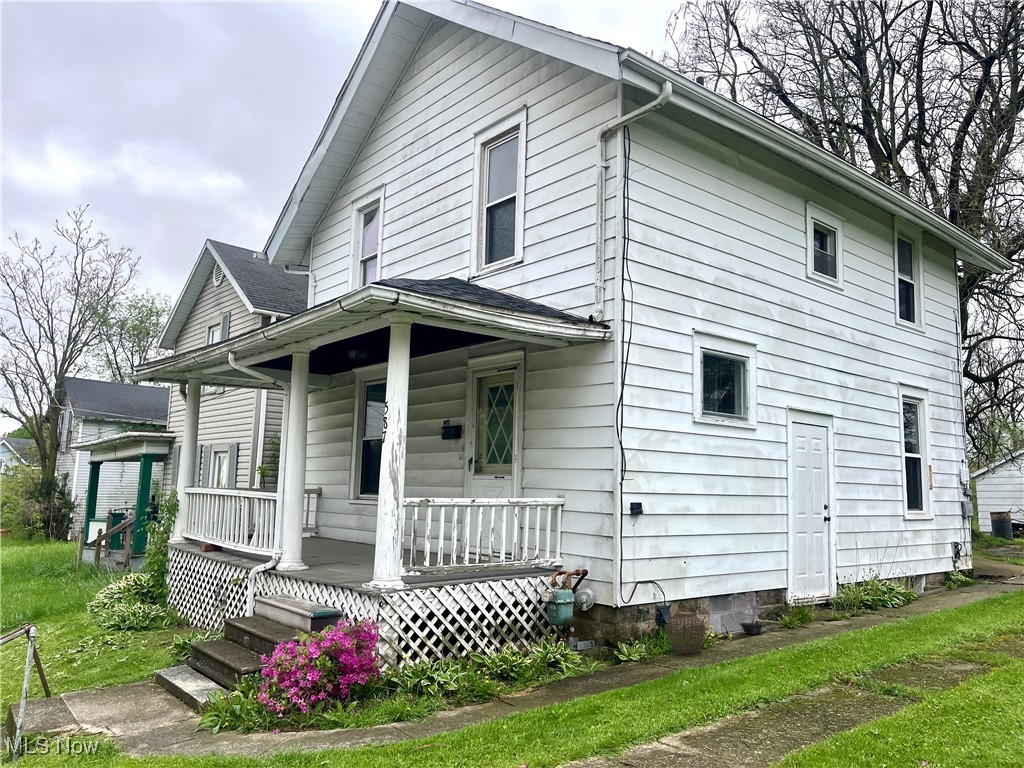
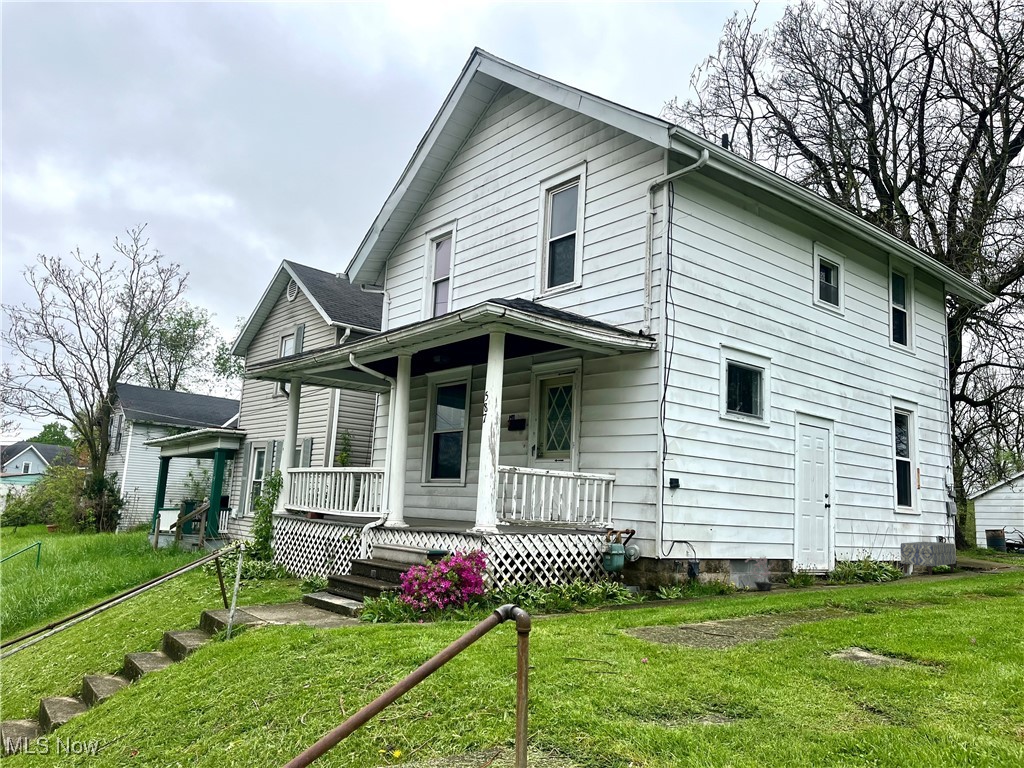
bench: none [911,552,975,596] -> present [900,542,956,575]
woven basket: present [667,611,705,654] -> none [697,566,727,598]

